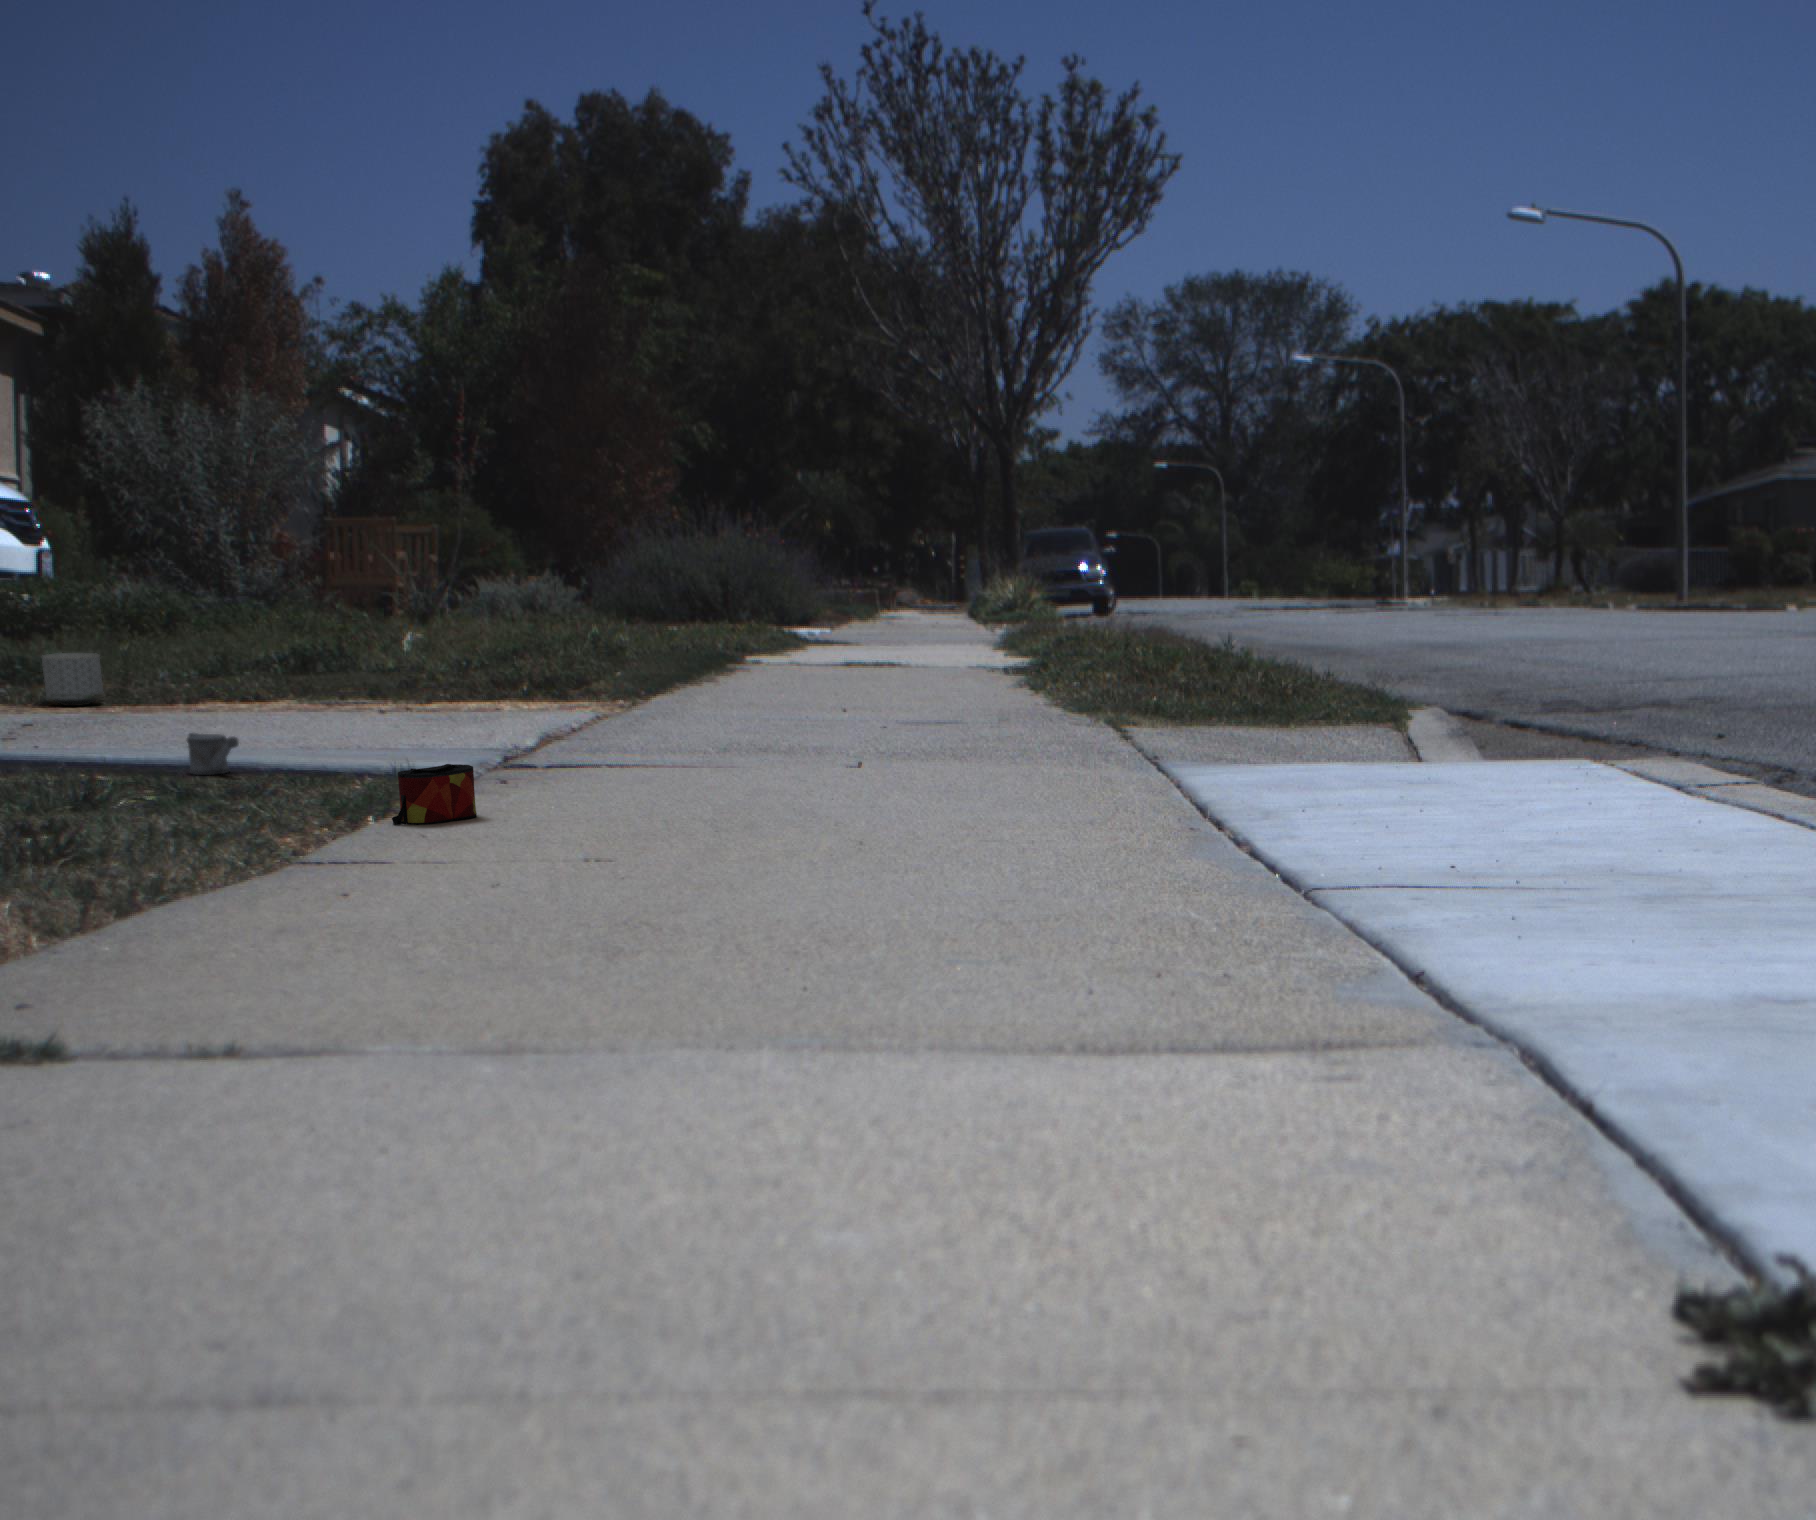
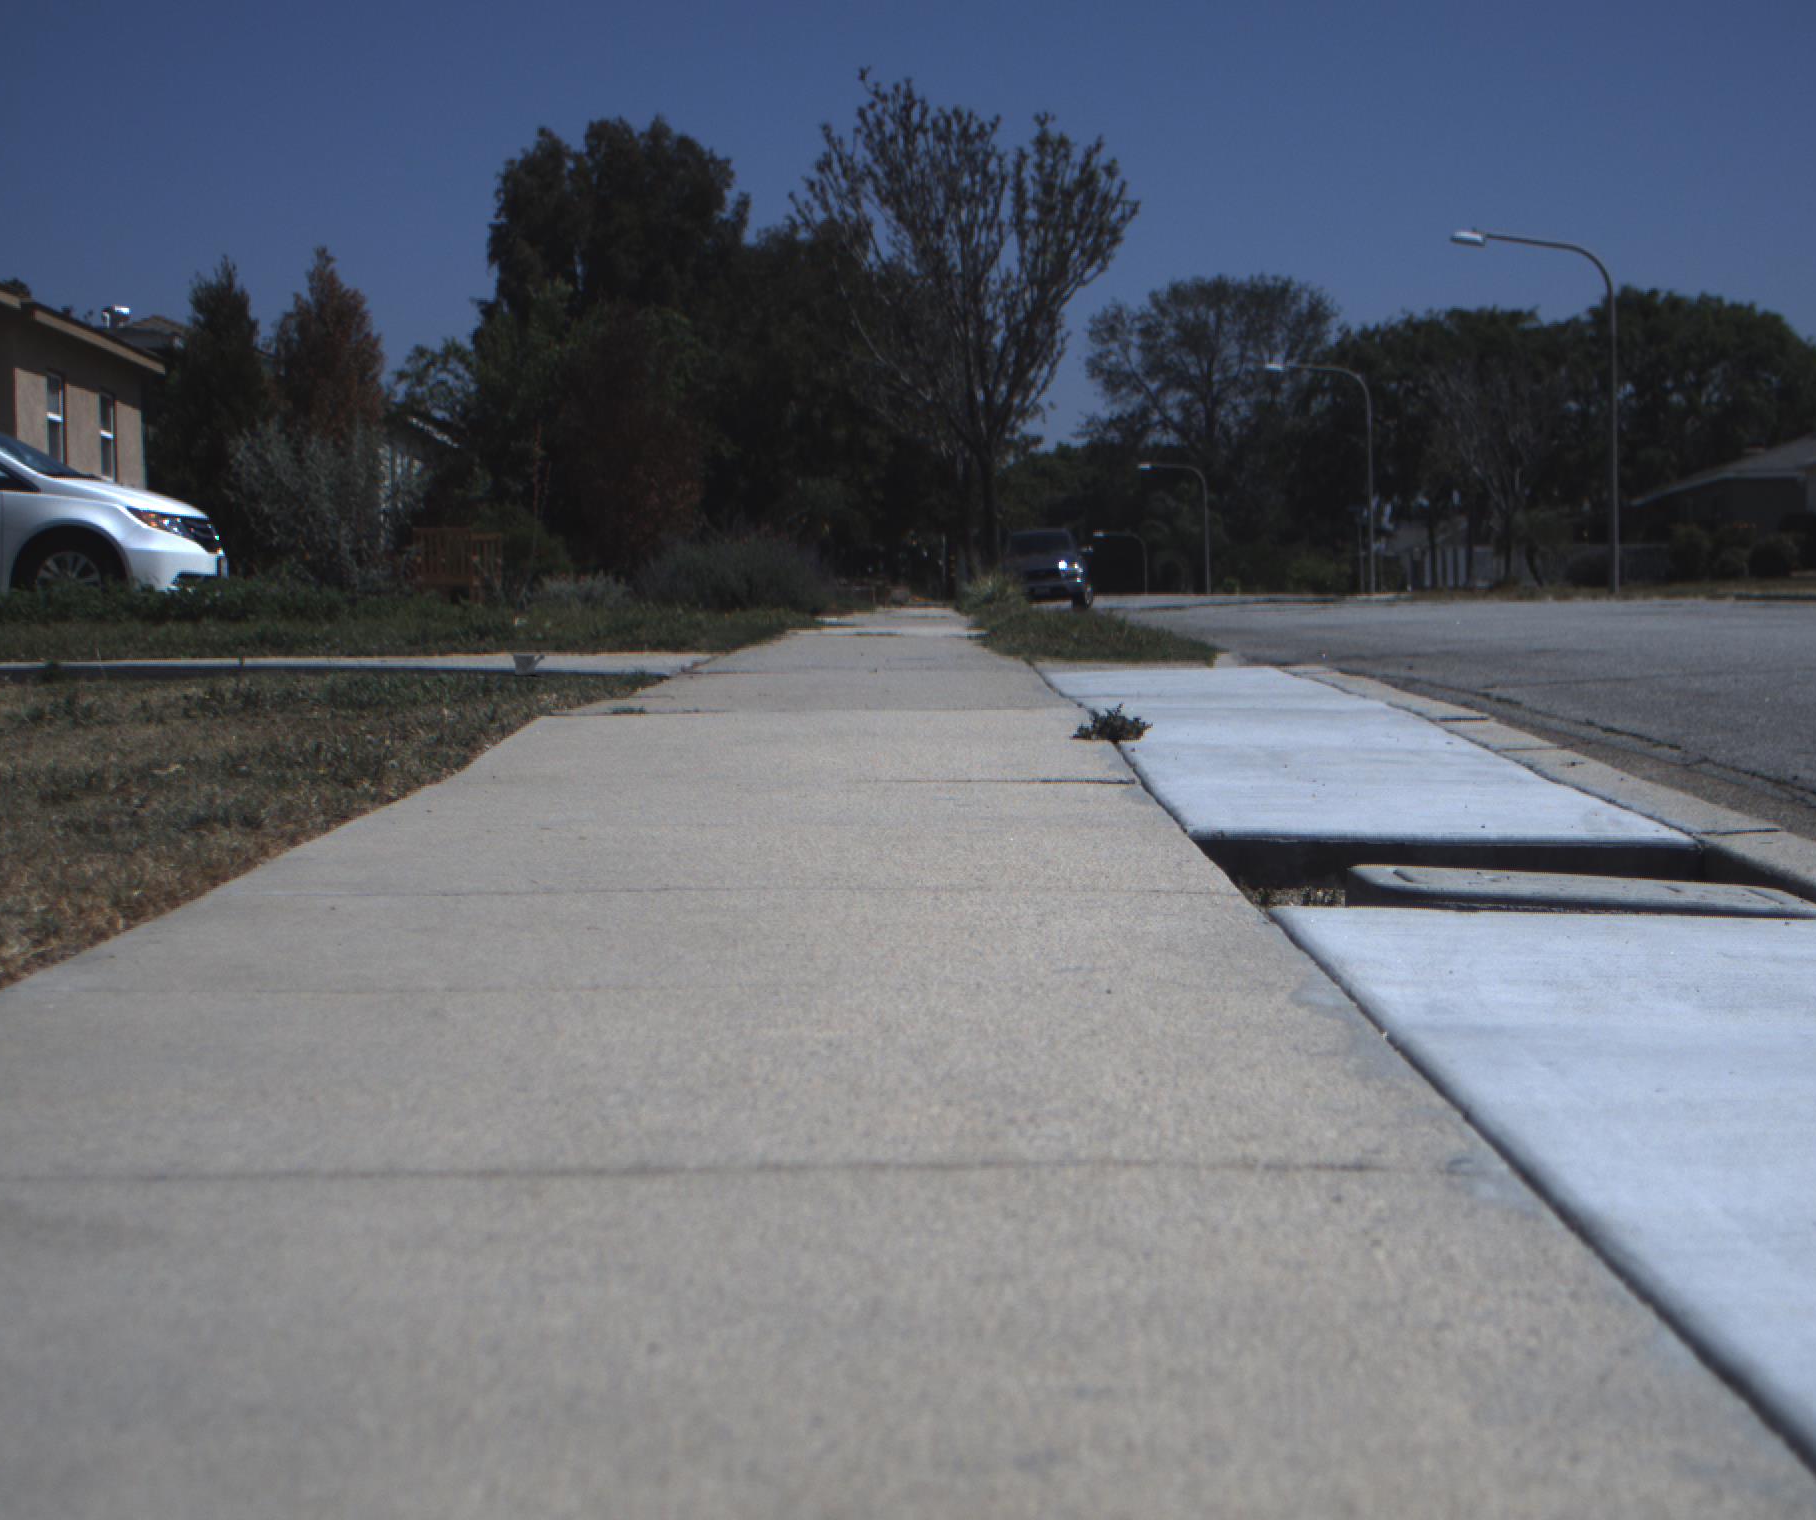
planter: present [42,653,103,706] -> none [366,619,401,652]
bag: present [392,764,477,825] -> none [648,661,688,691]

